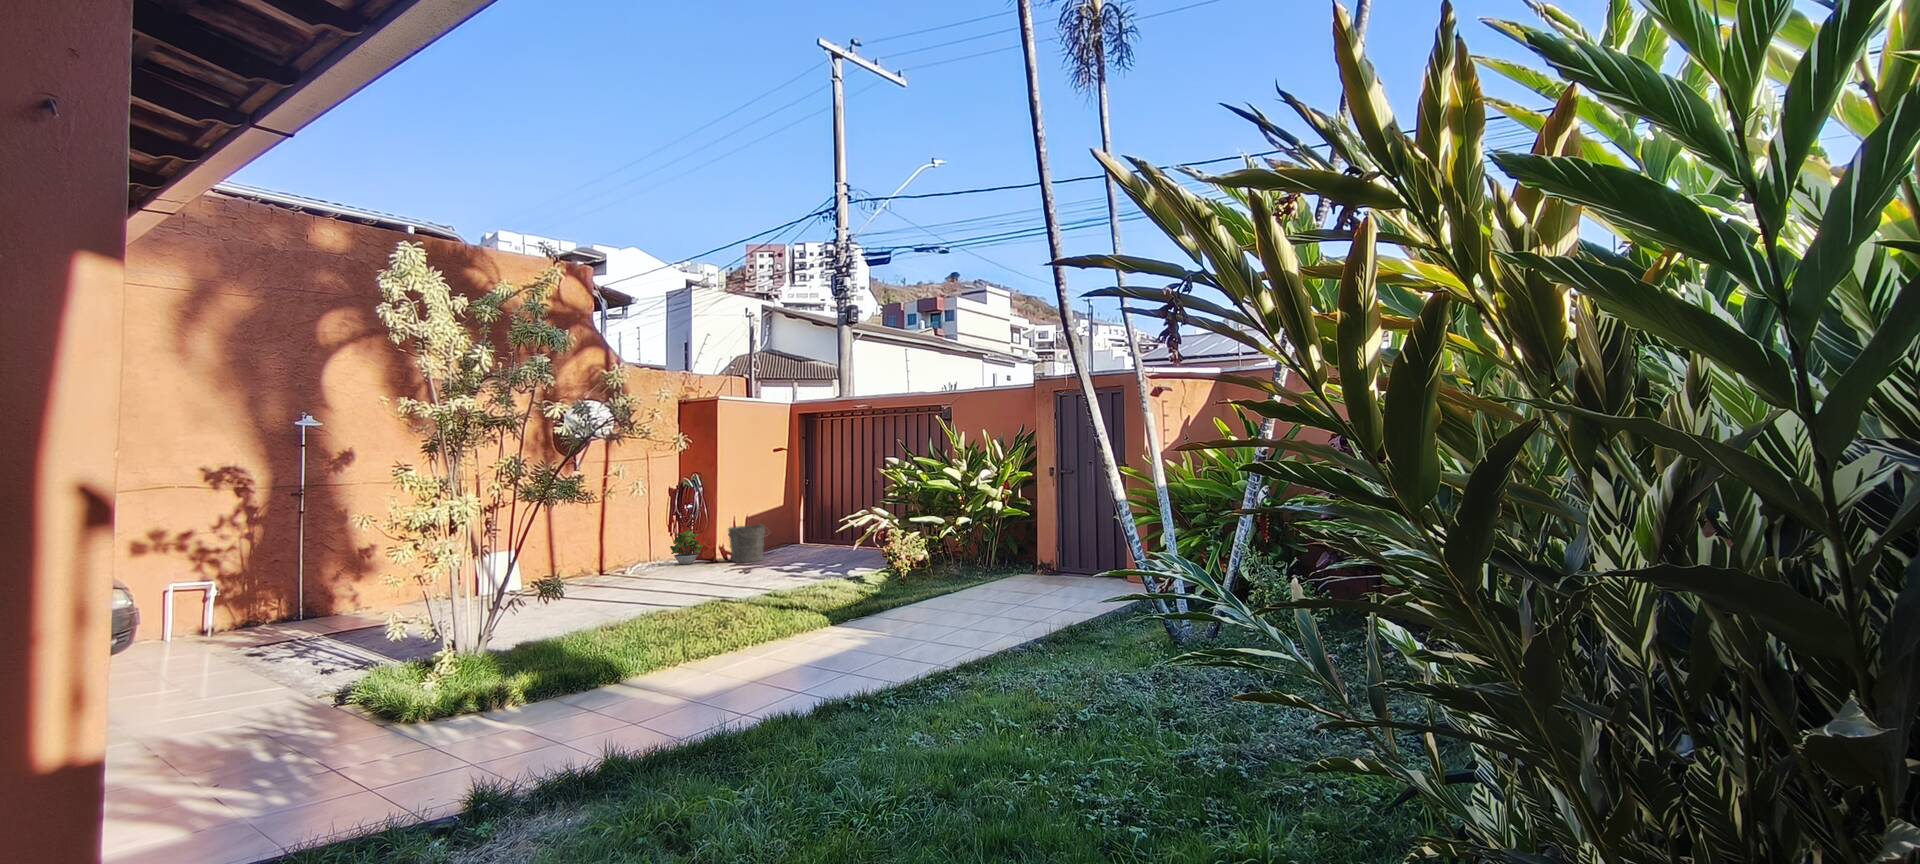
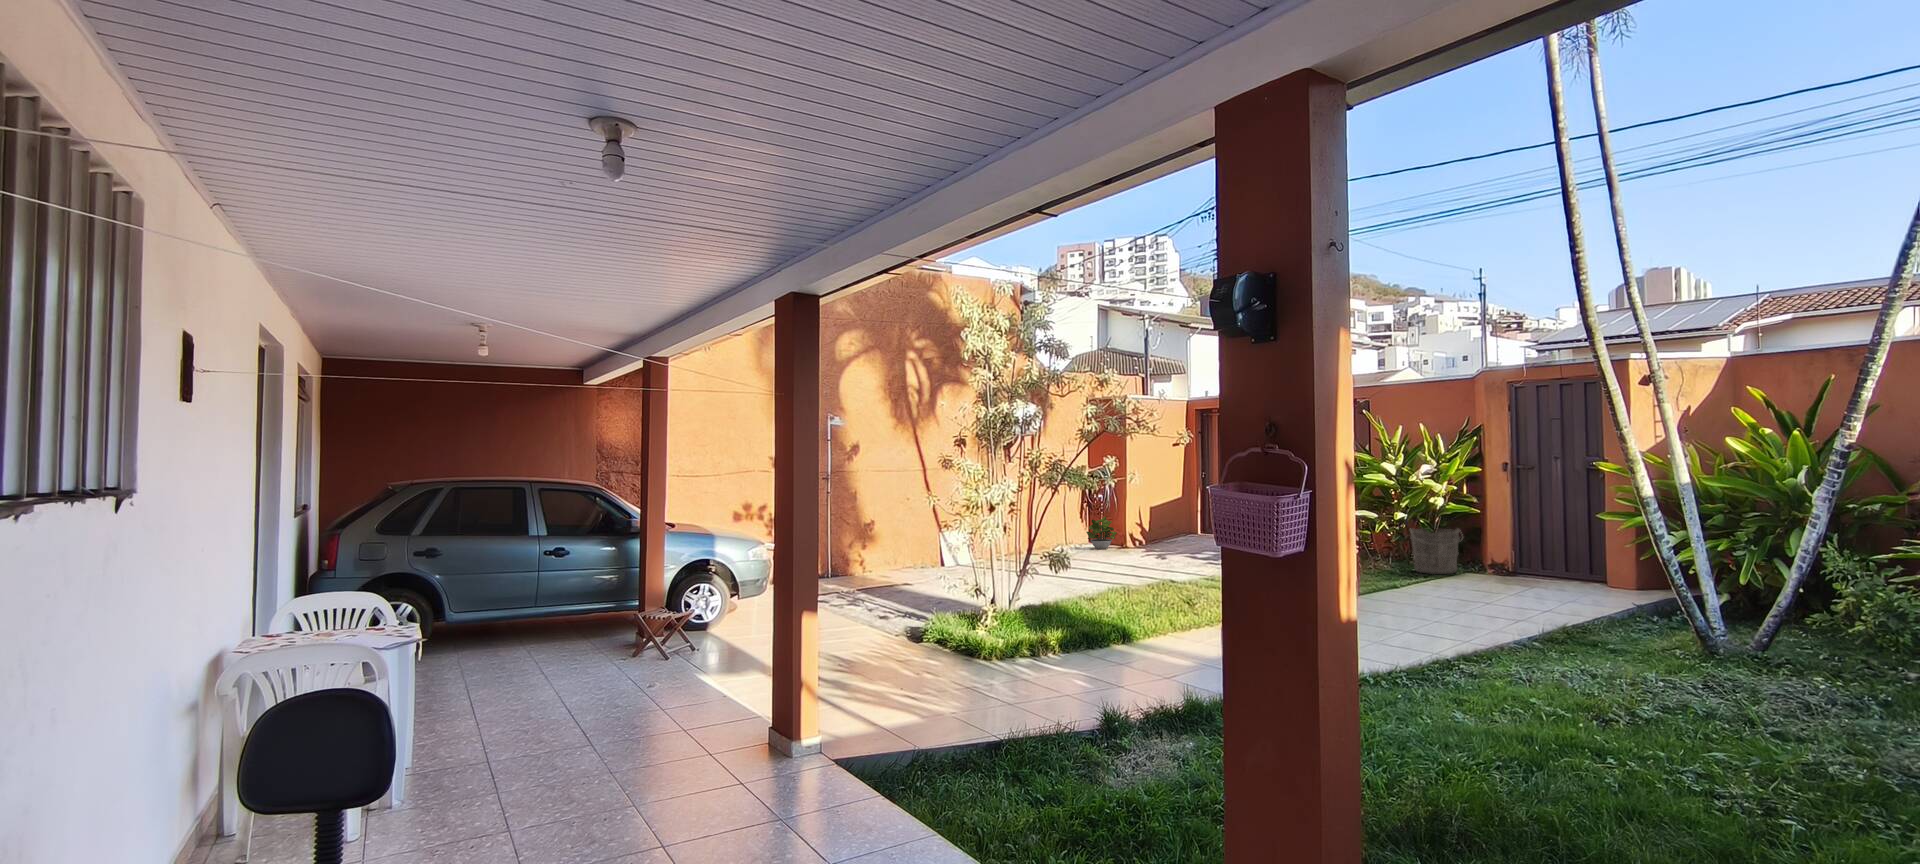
bucket: present [728,524,765,563] -> present [1410,529,1462,574]

